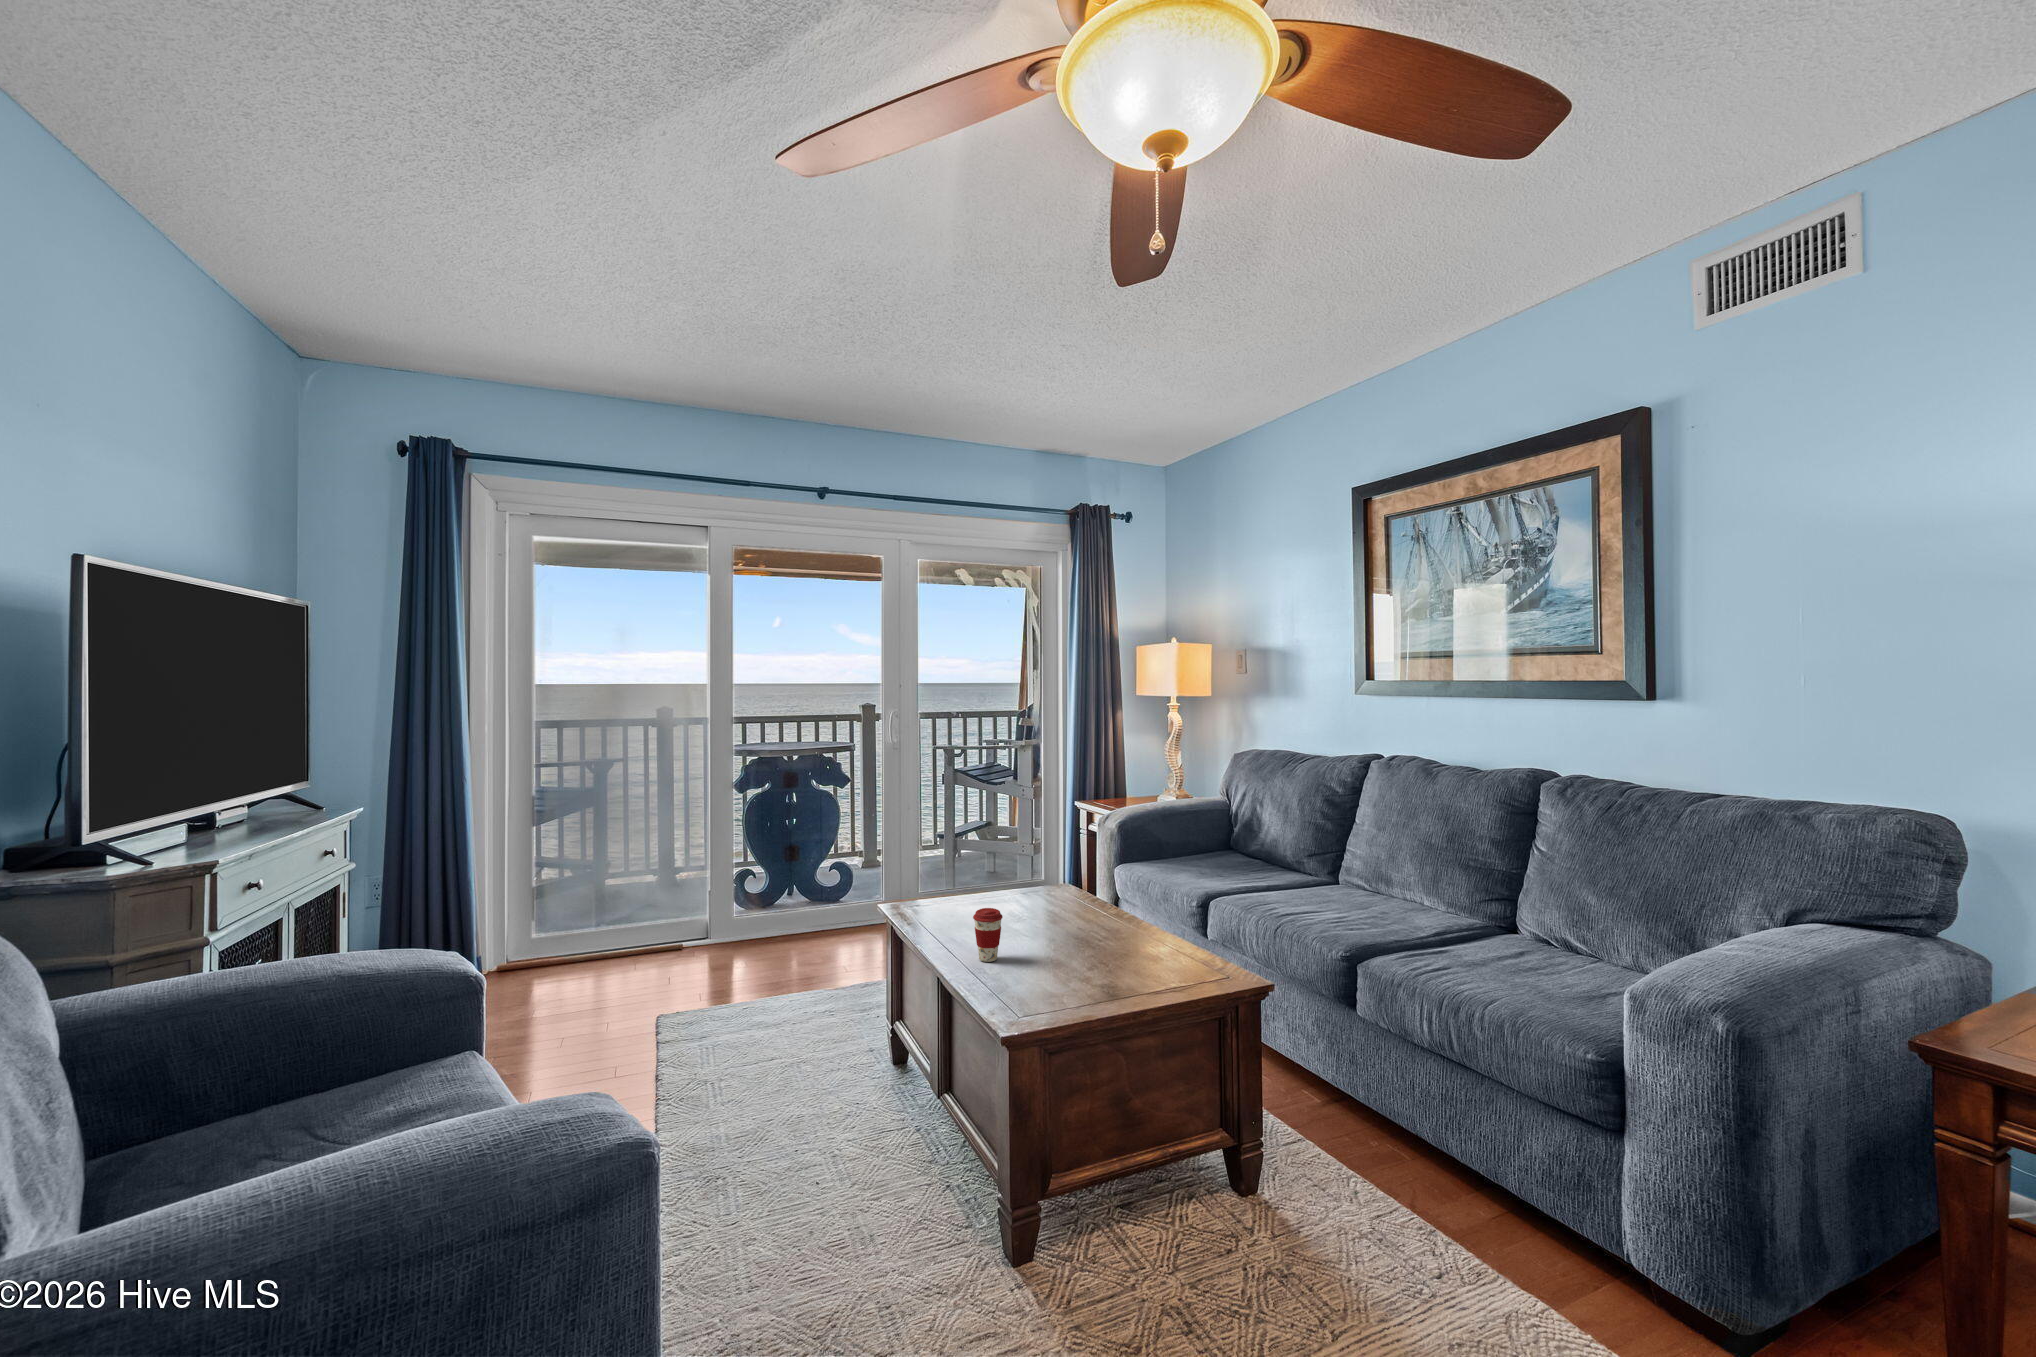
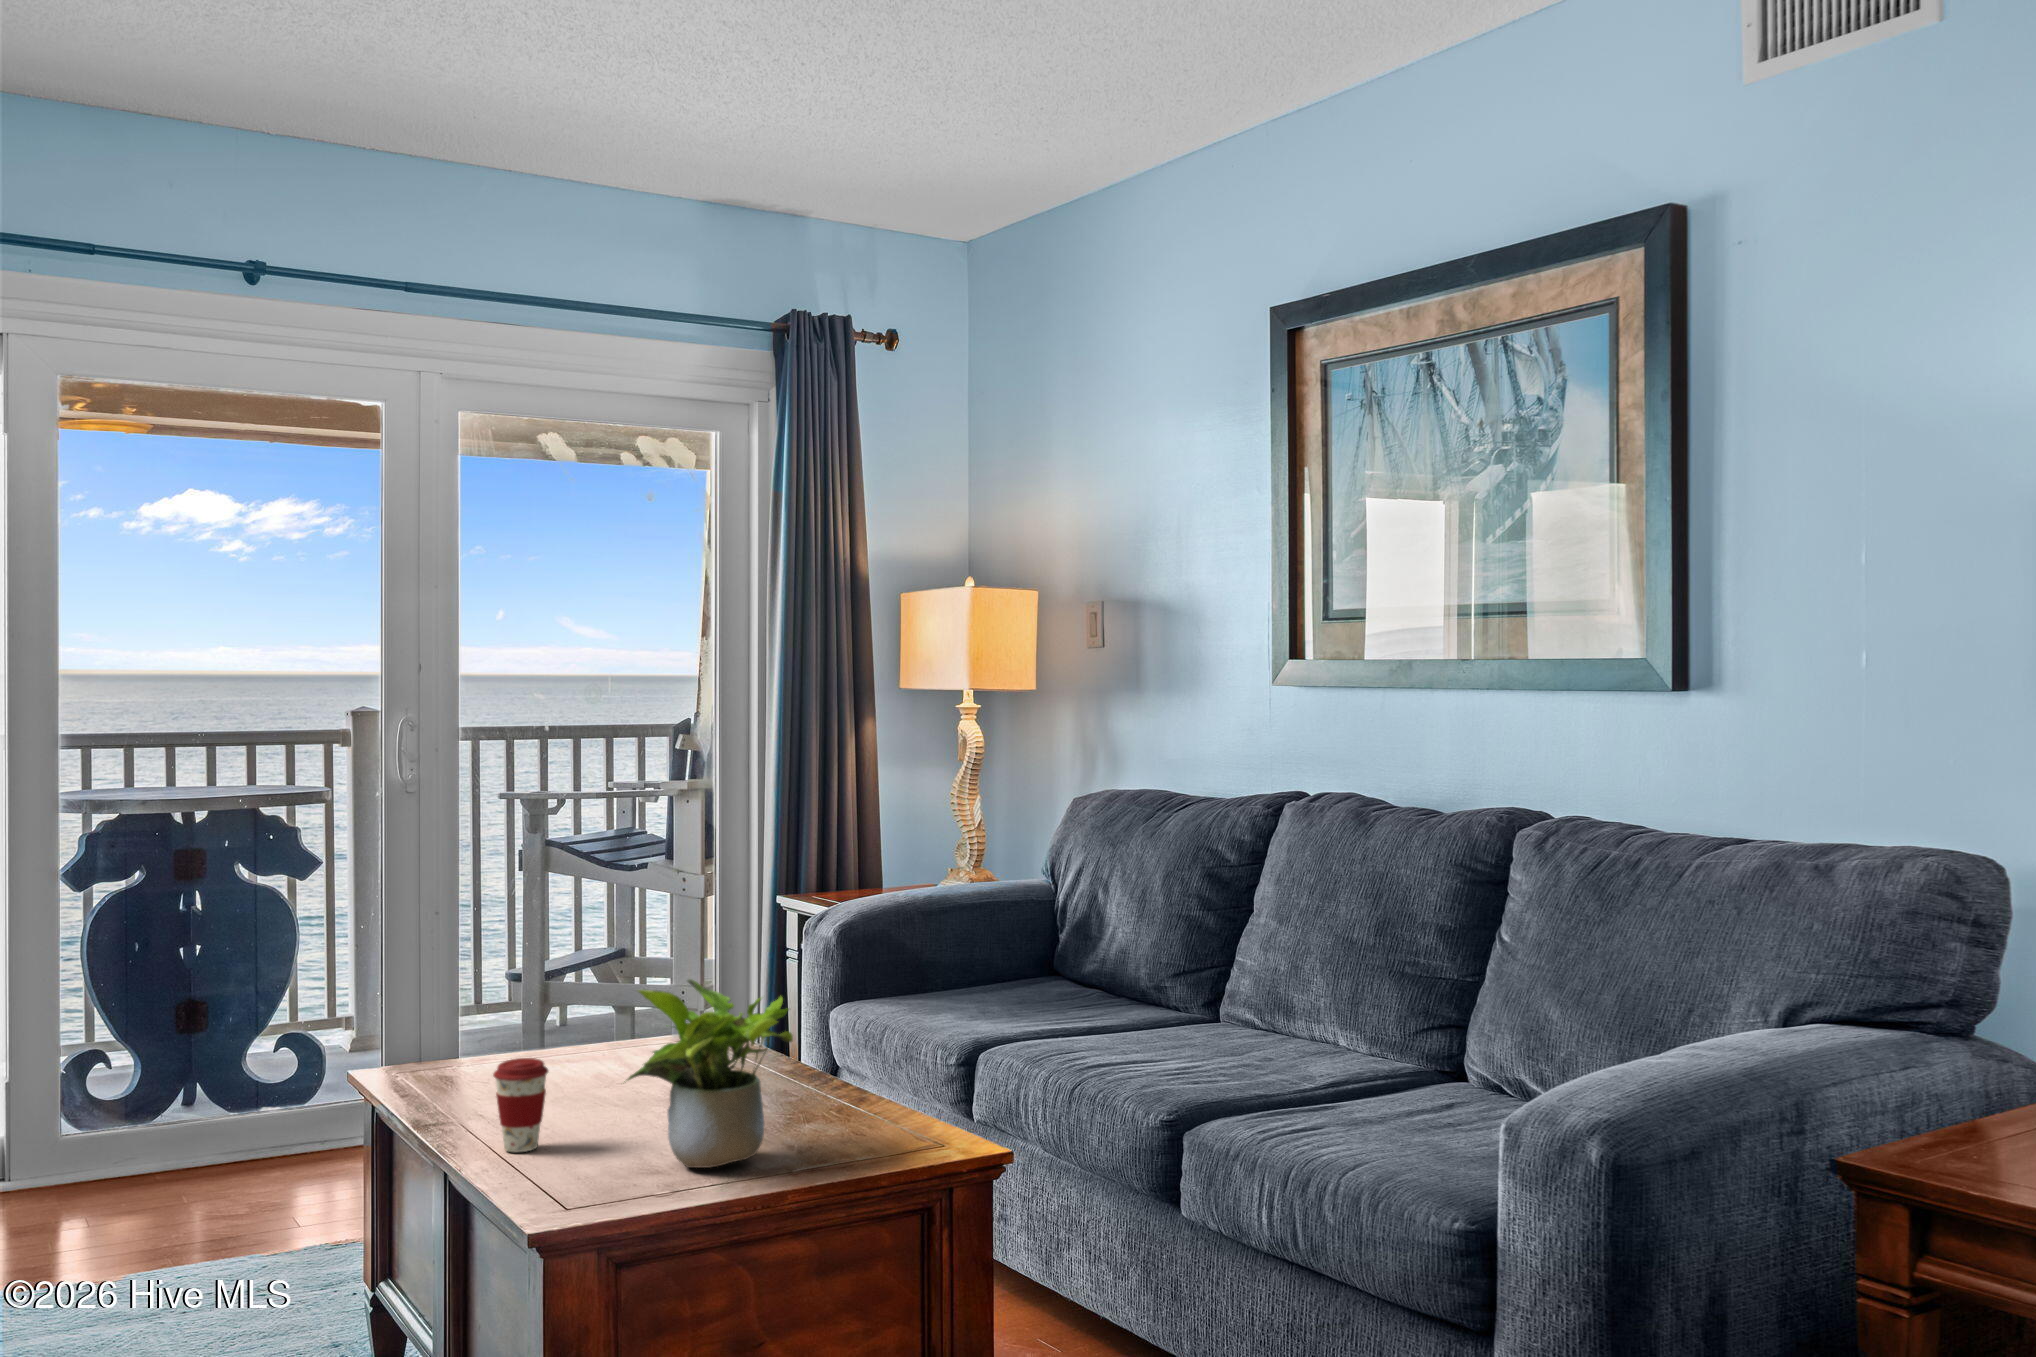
potted plant: none [1048,868,1144,981] -> present [624,979,793,1168]

